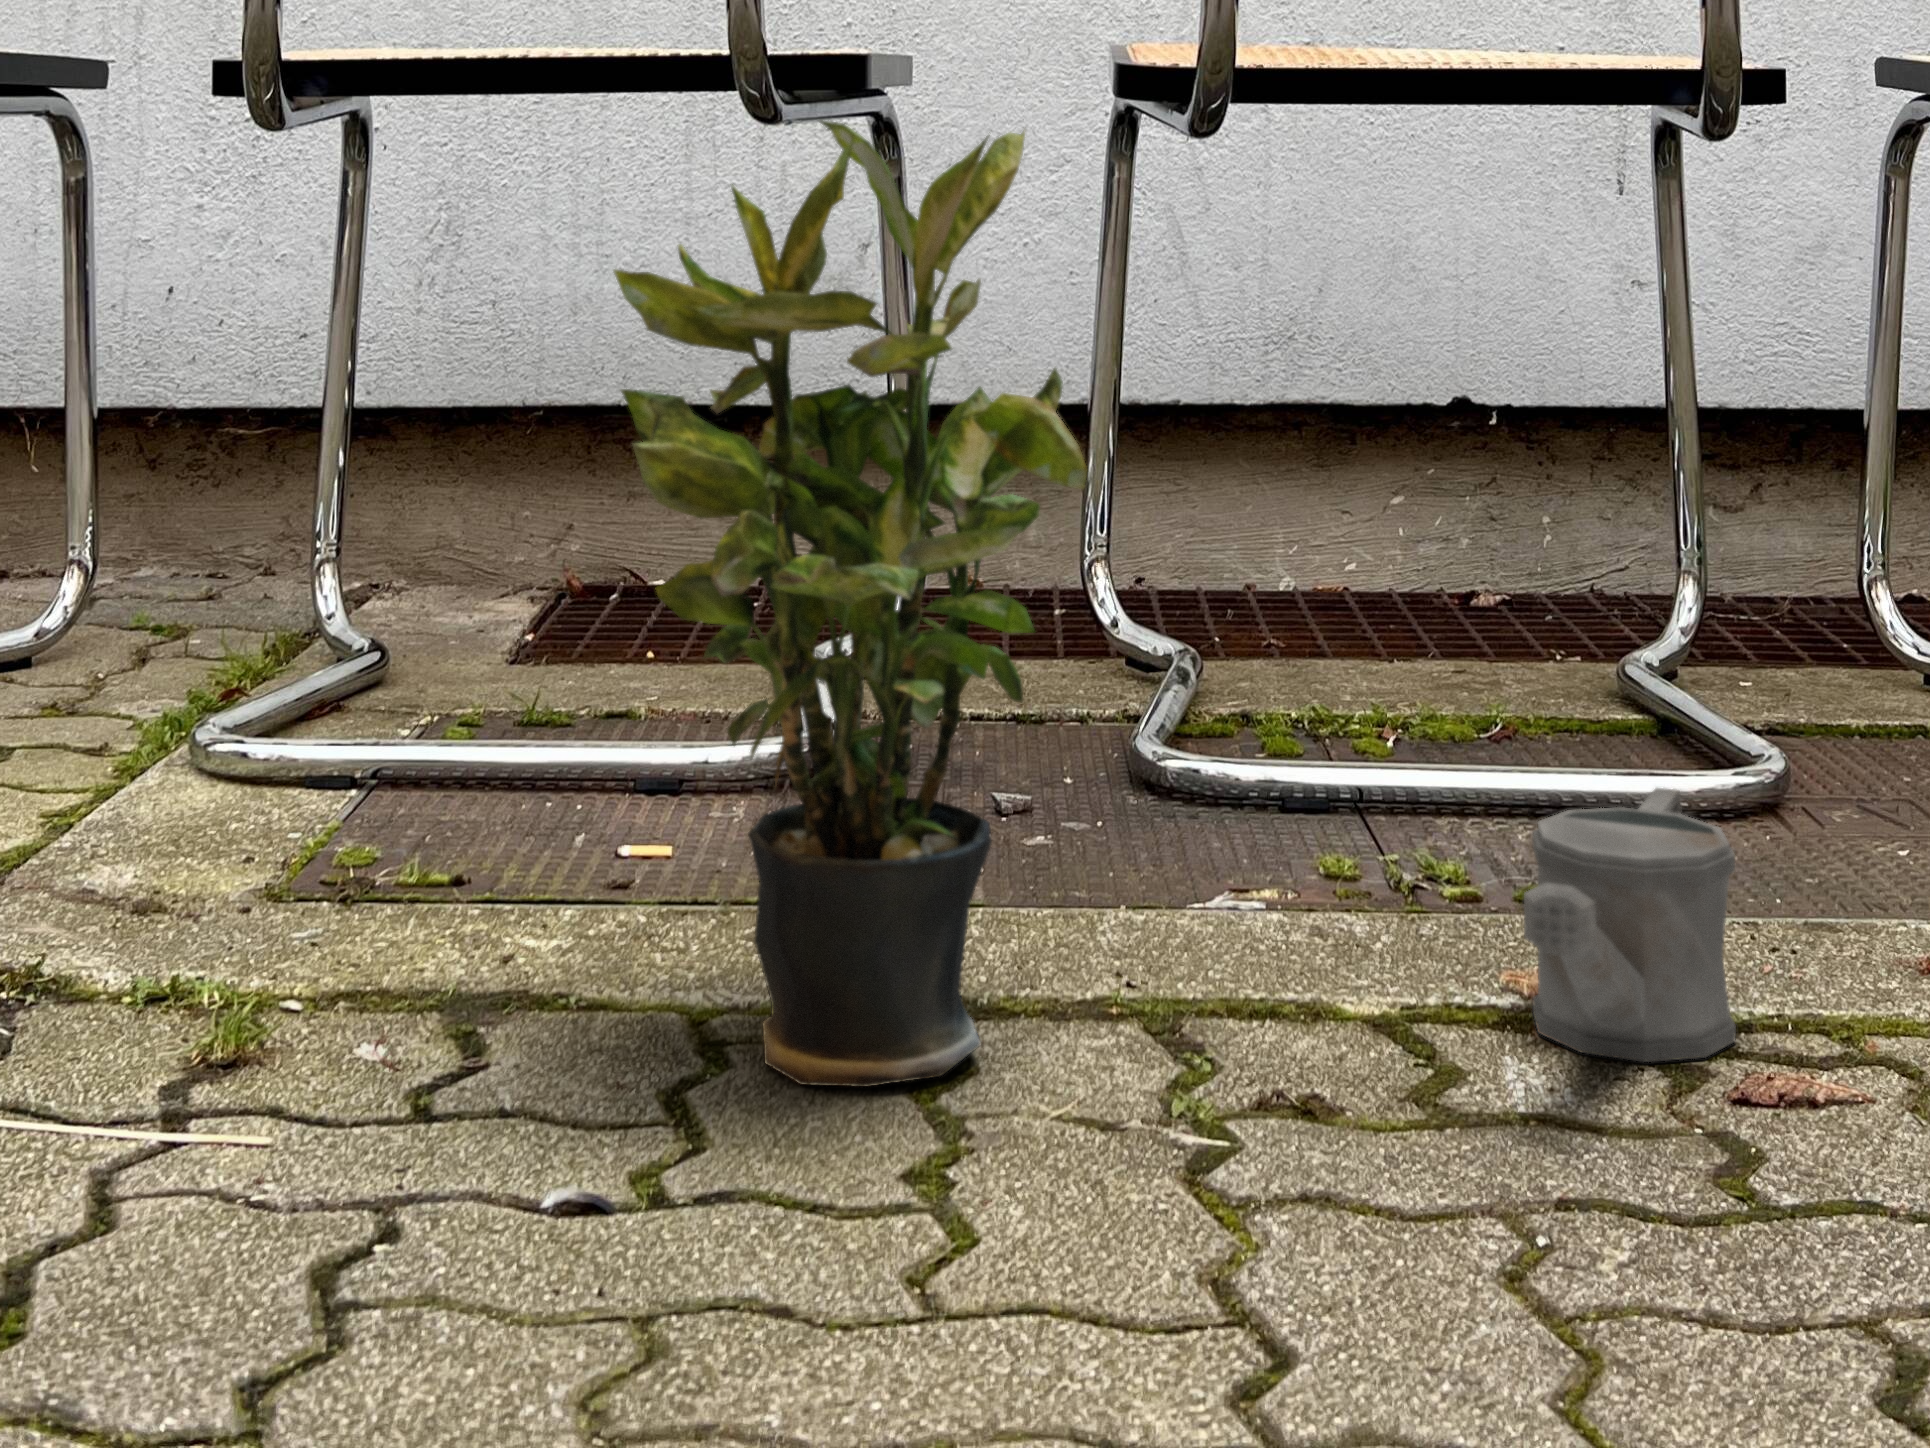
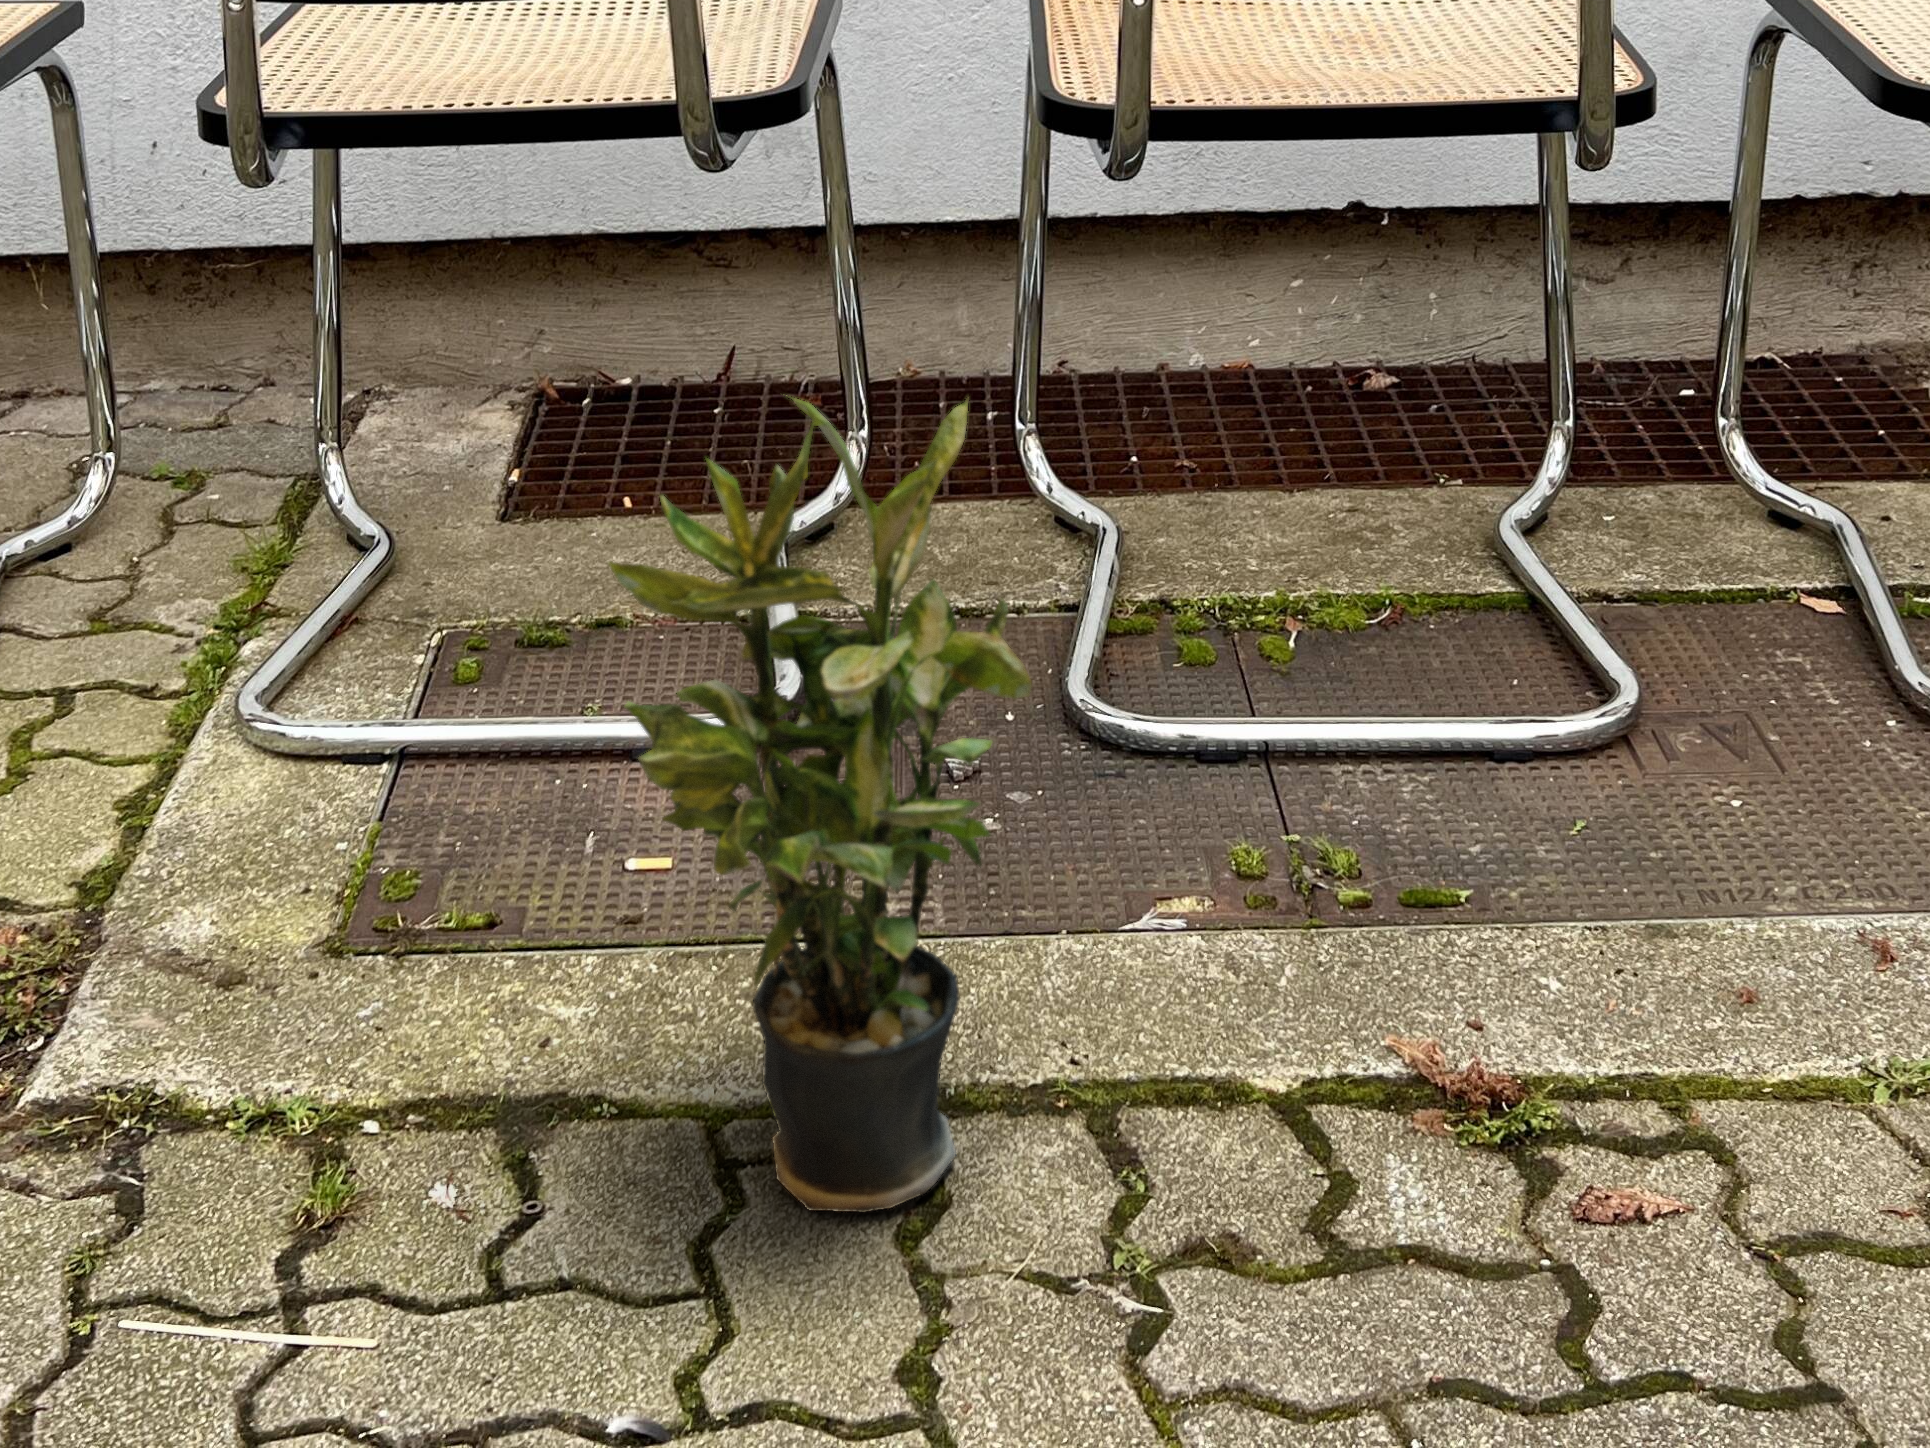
watering can: present [1524,788,1736,1062] -> none [1410,862,1589,1143]

